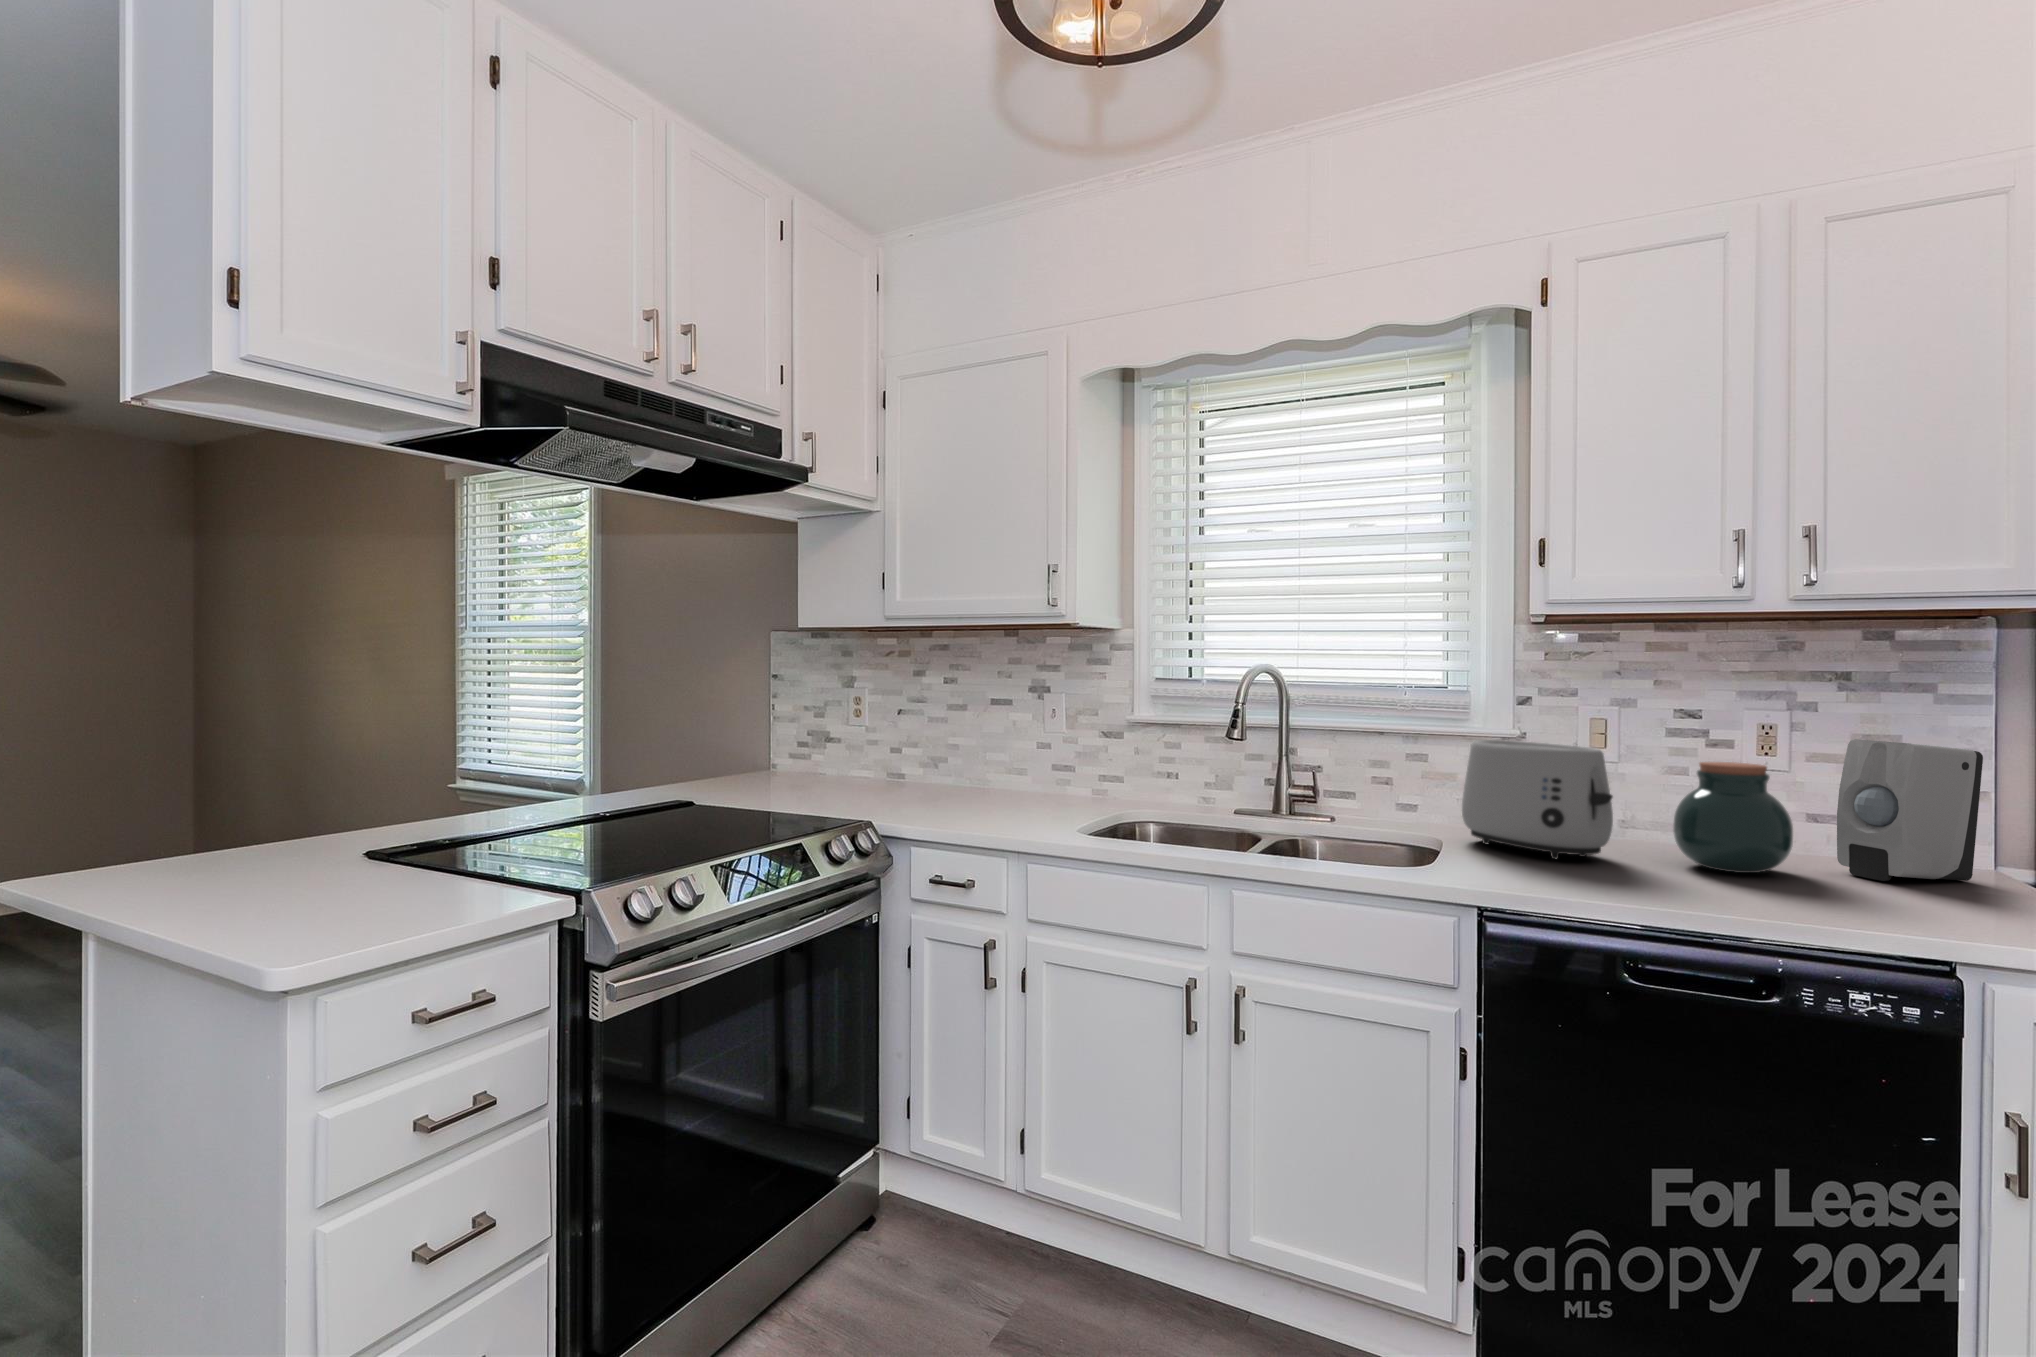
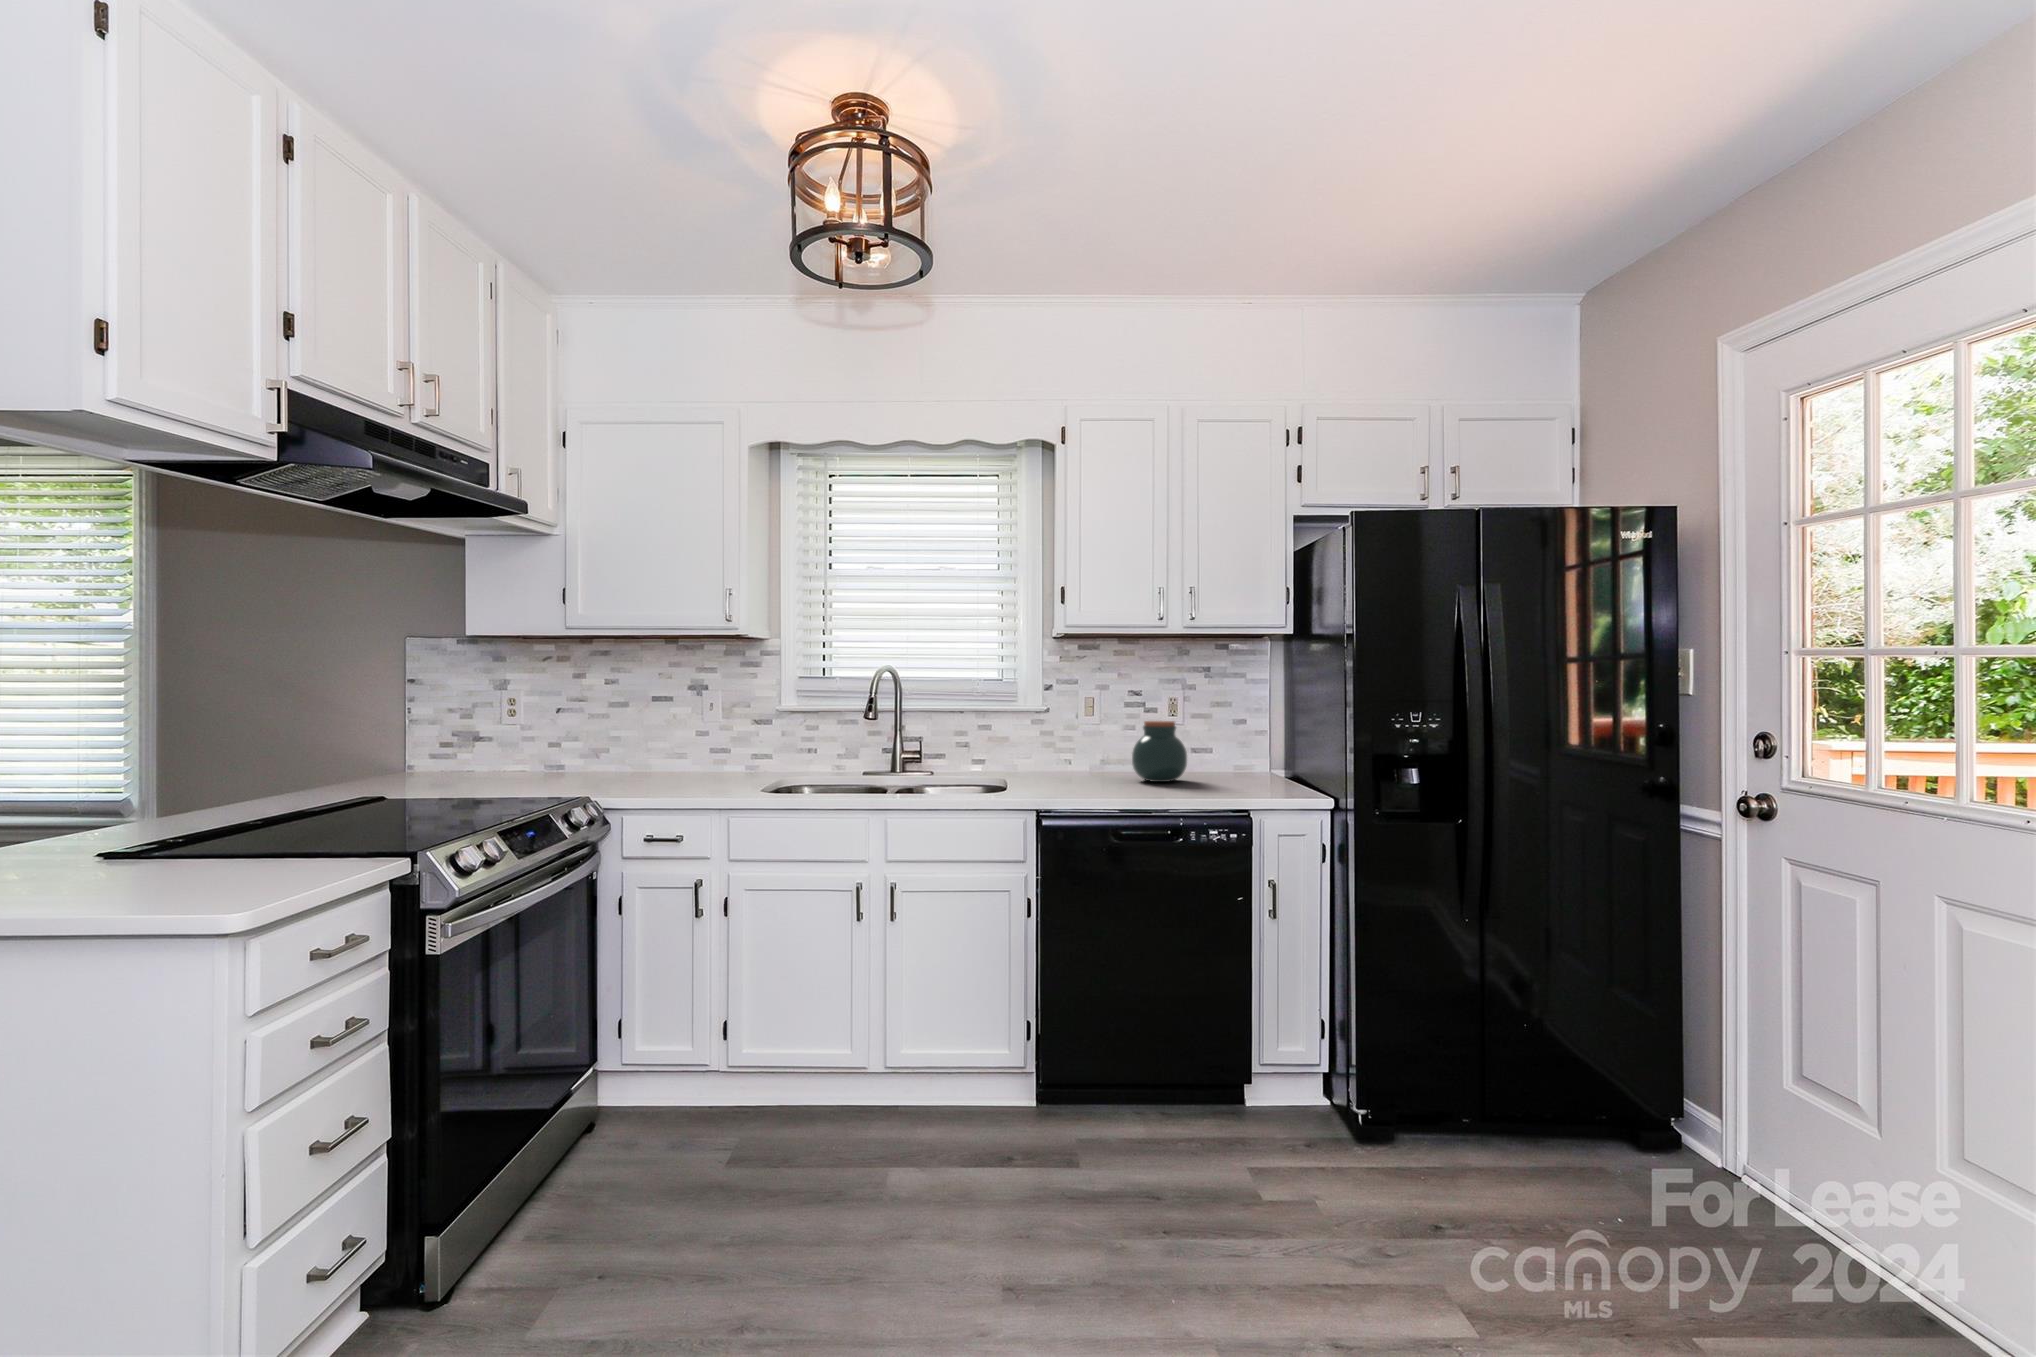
soap dispenser: present [1837,739,1983,881] -> none [1206,705,1264,780]
toaster: present [1462,740,1613,859] -> none [1018,714,1104,783]

